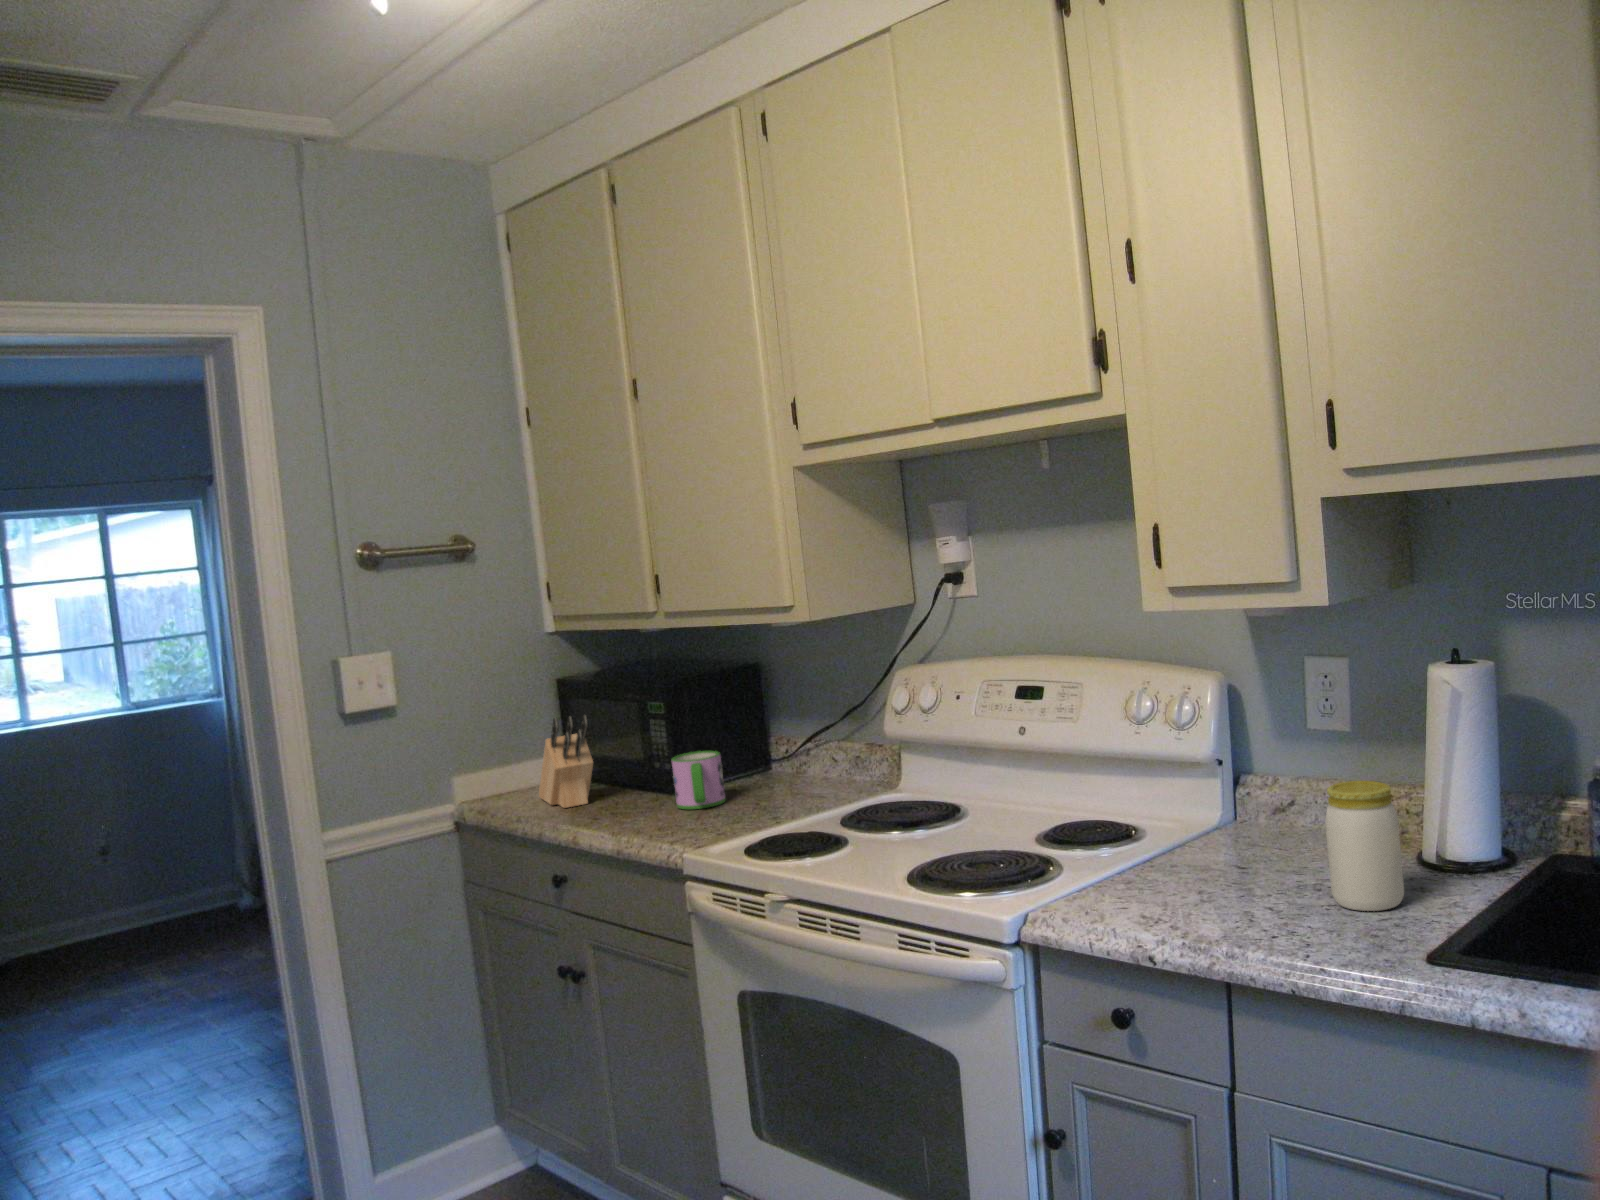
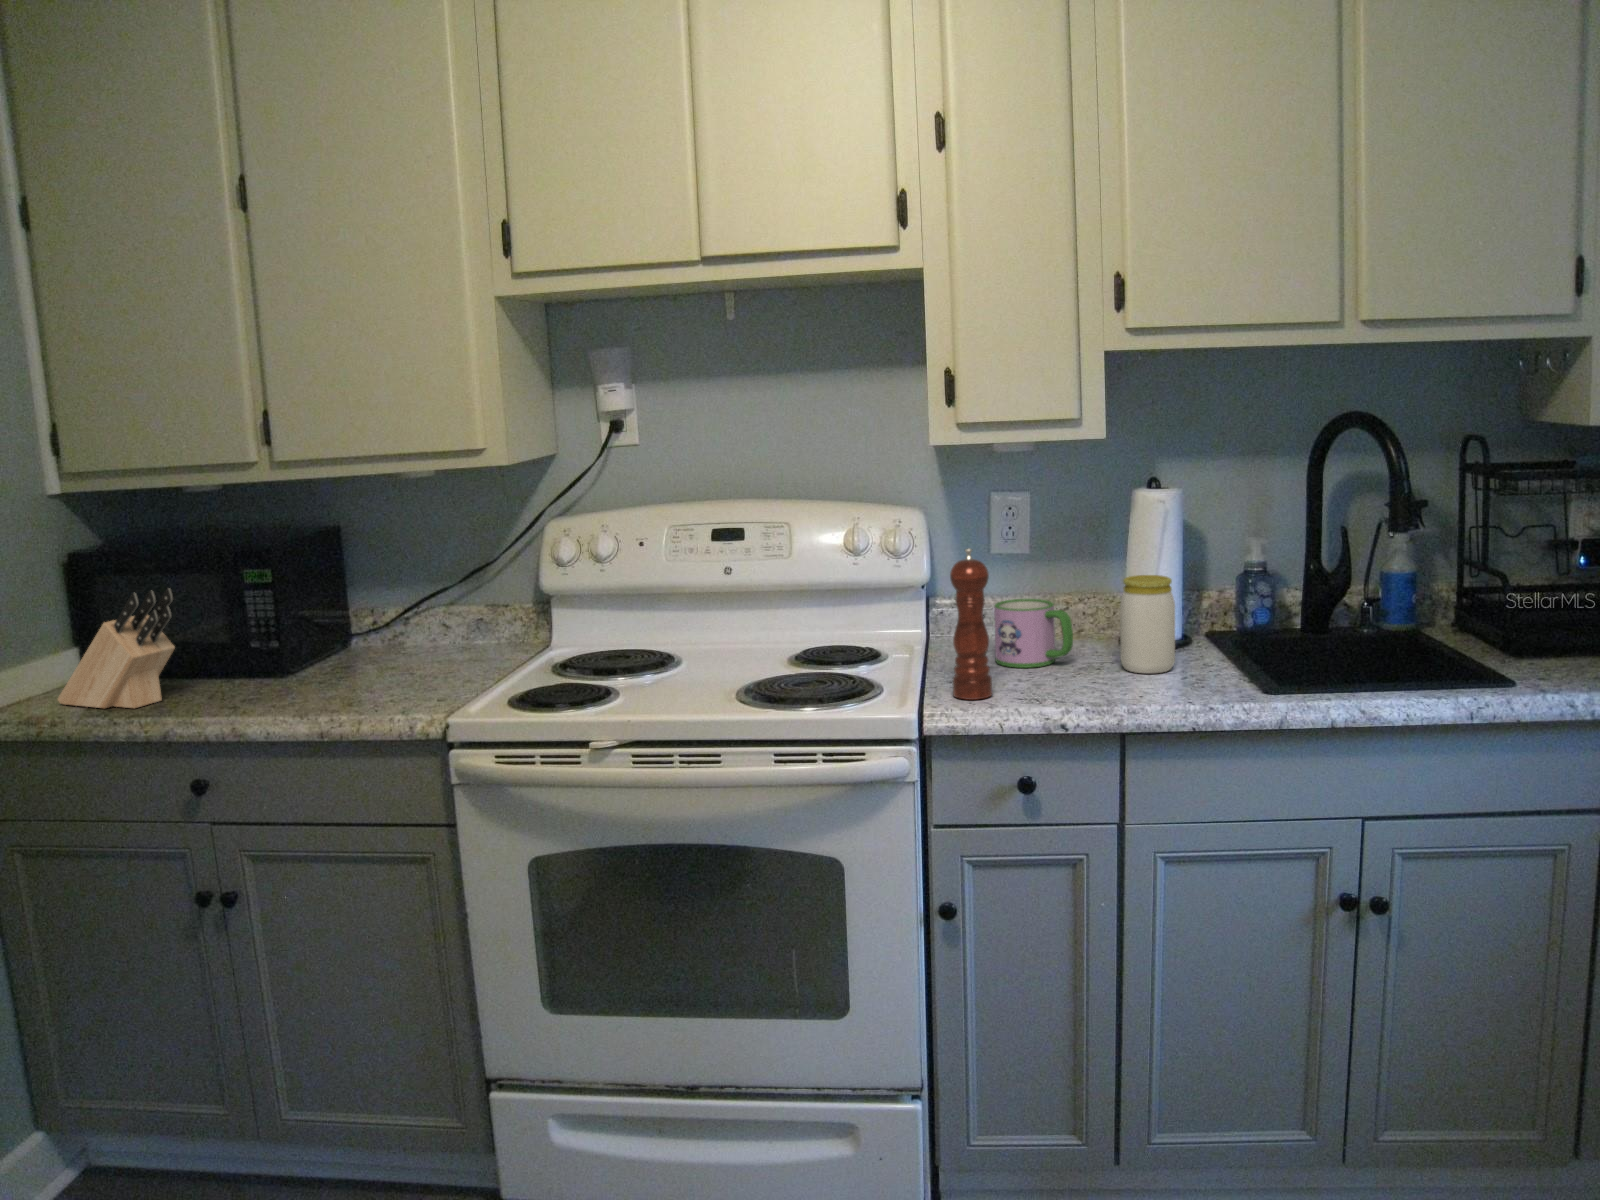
pepper mill: none [1077,736,1135,909] -> present [950,548,992,700]
mug: present [672,751,726,809] -> present [994,599,1073,668]

